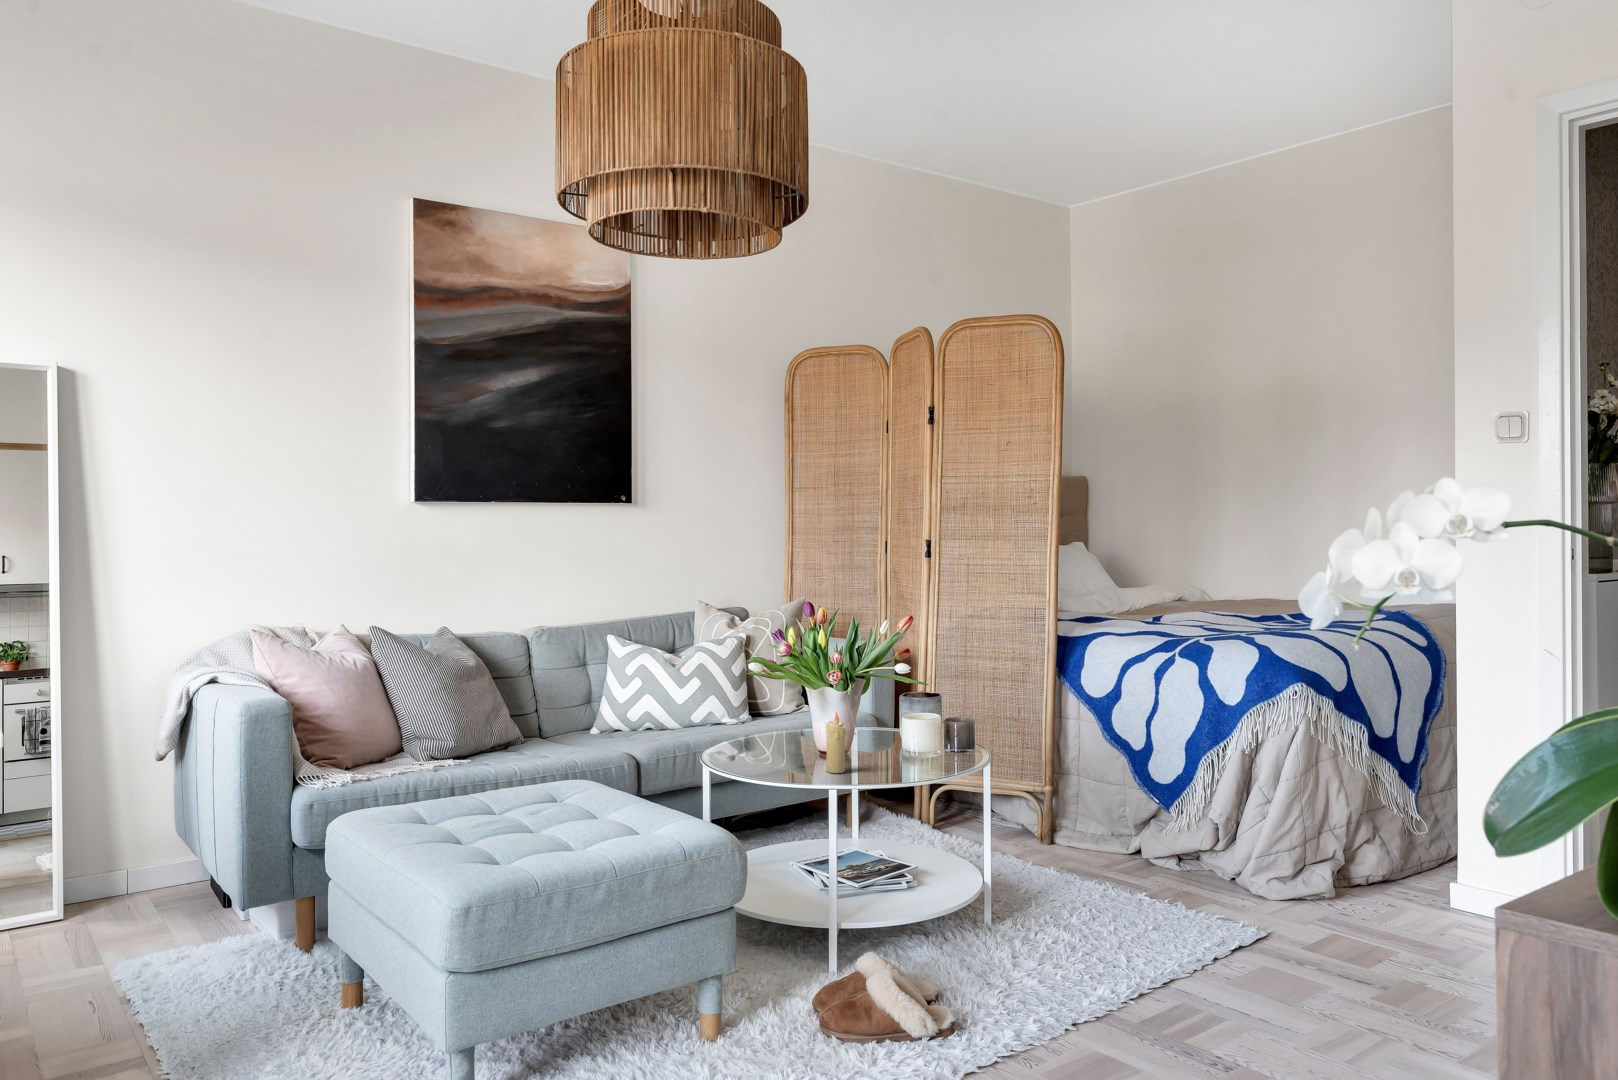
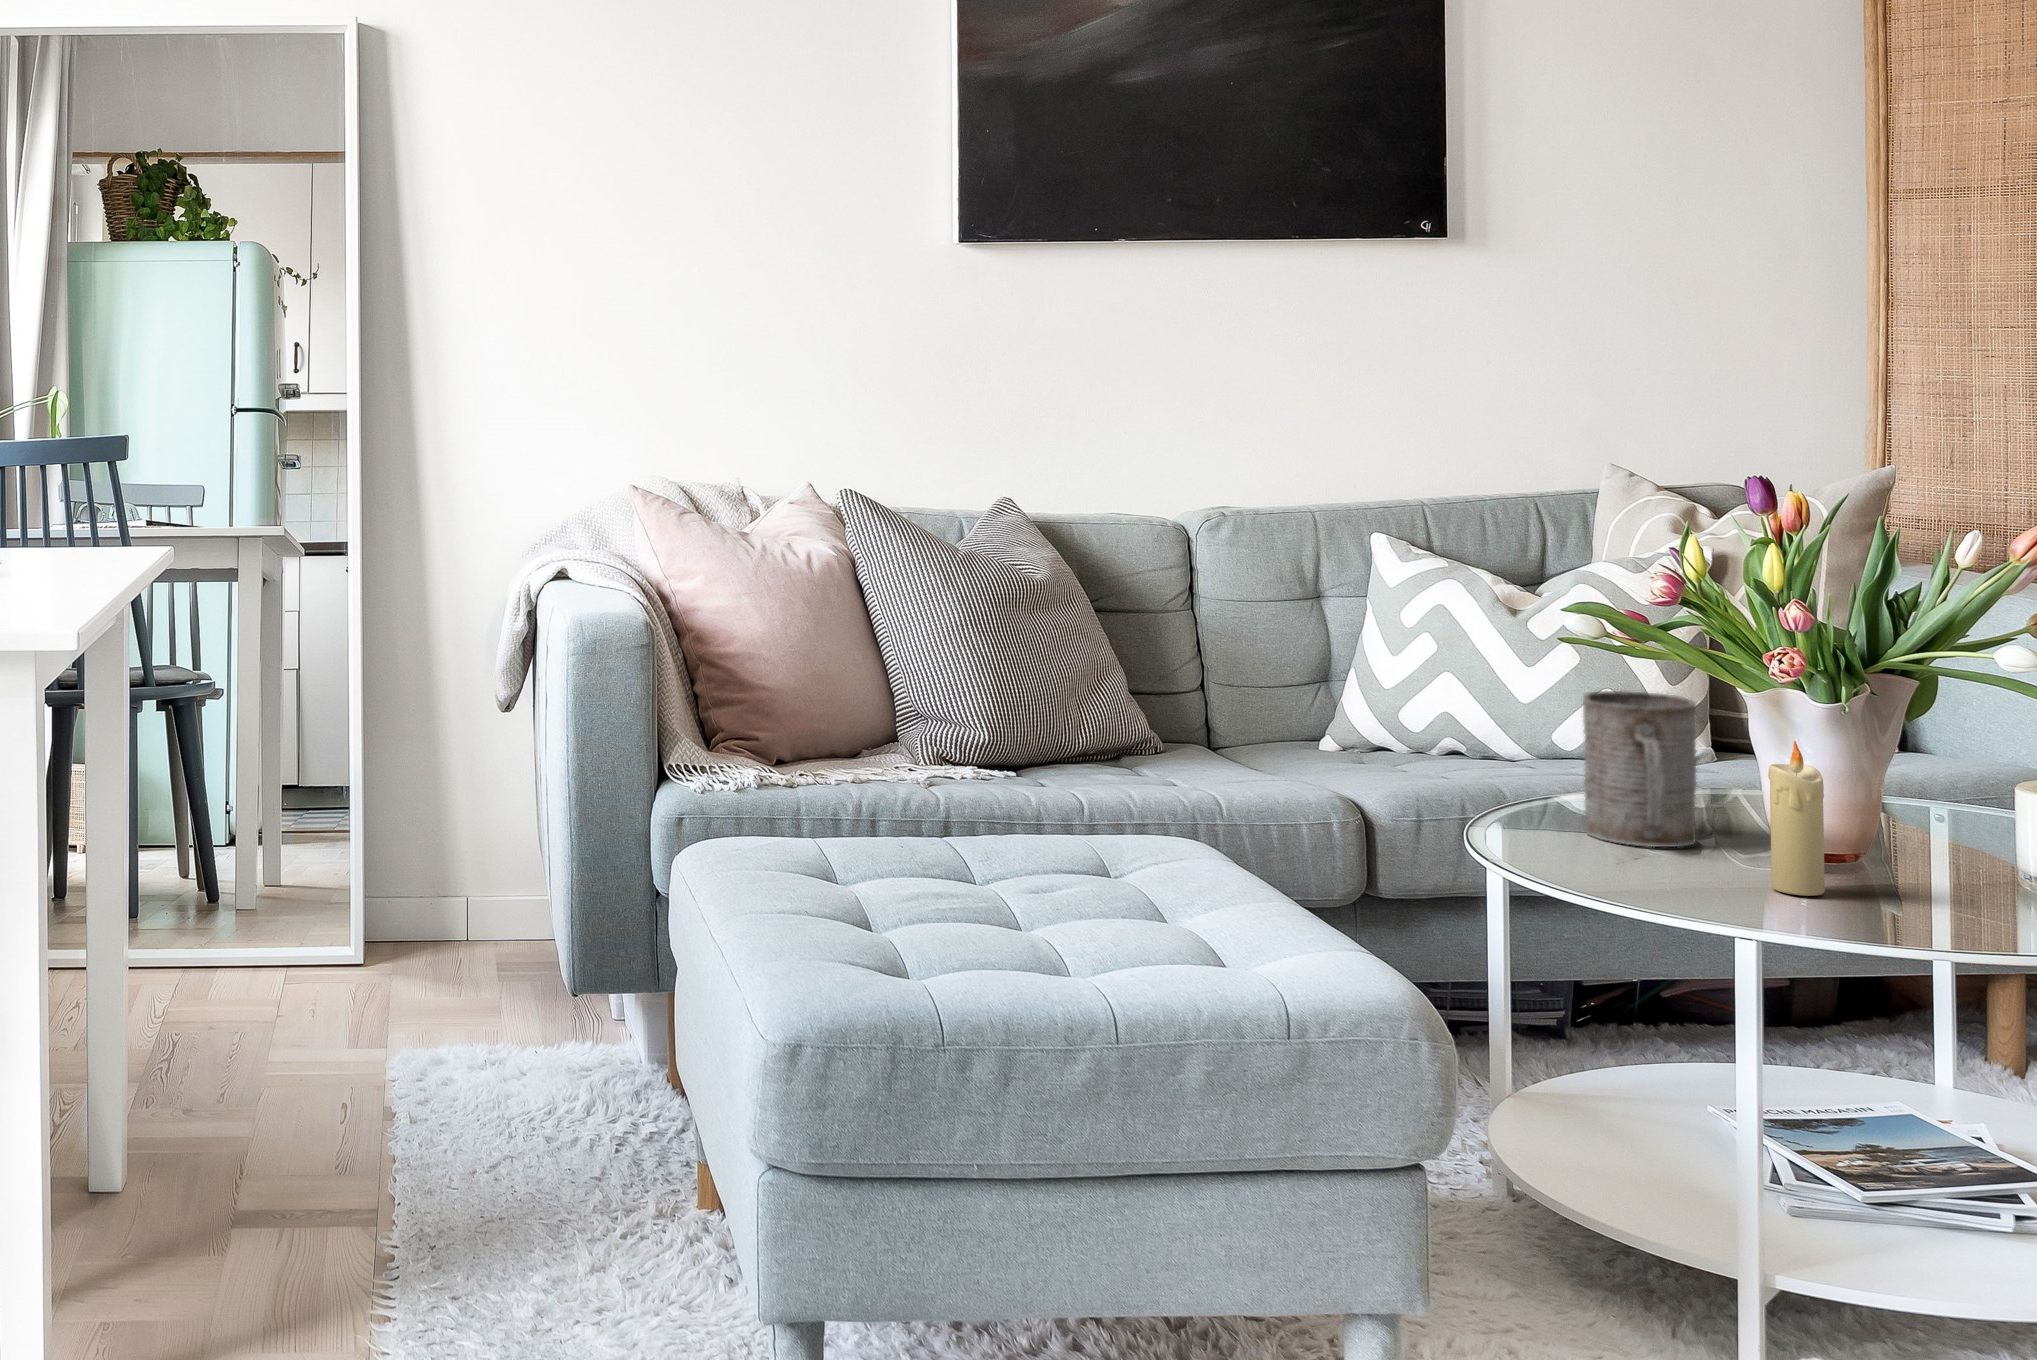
mug: none [747,697,790,761] -> present [1583,691,1696,847]

